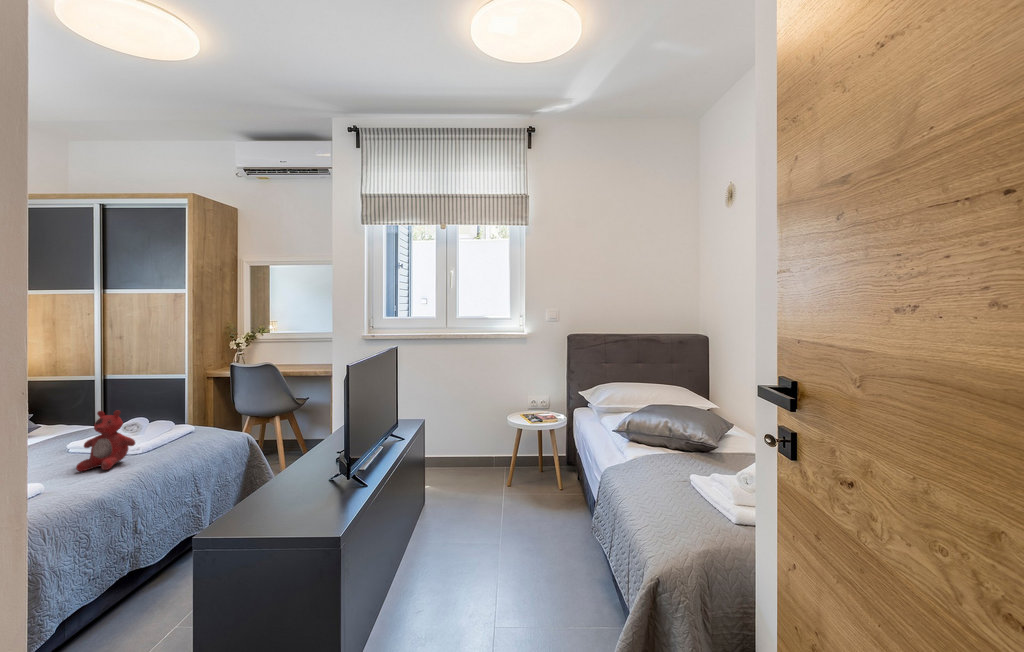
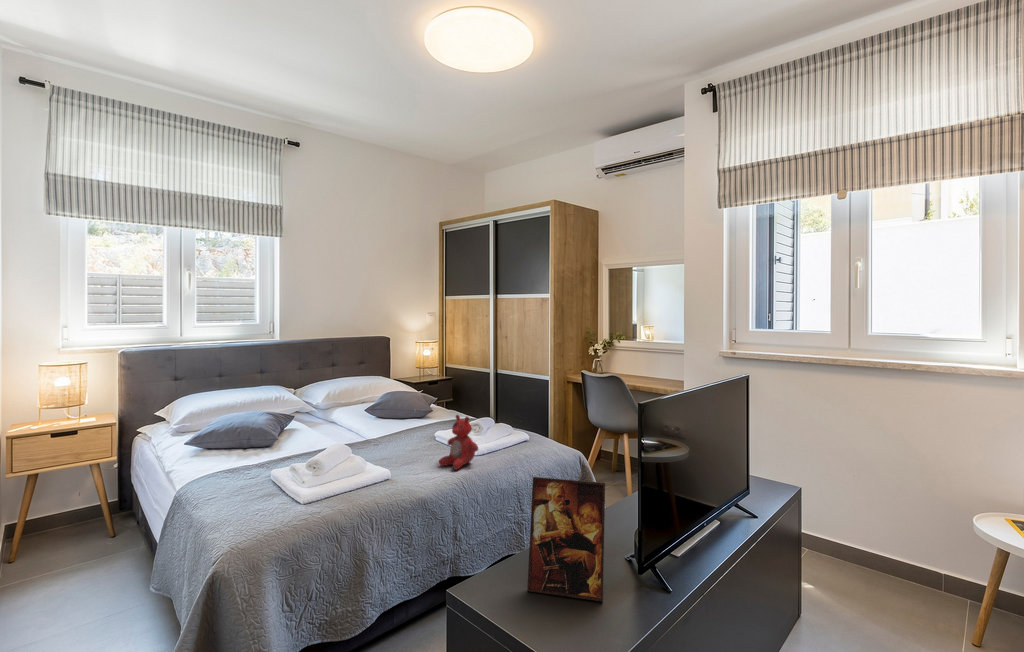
picture frame: none [267,415,336,515] -> present [527,477,605,601]

